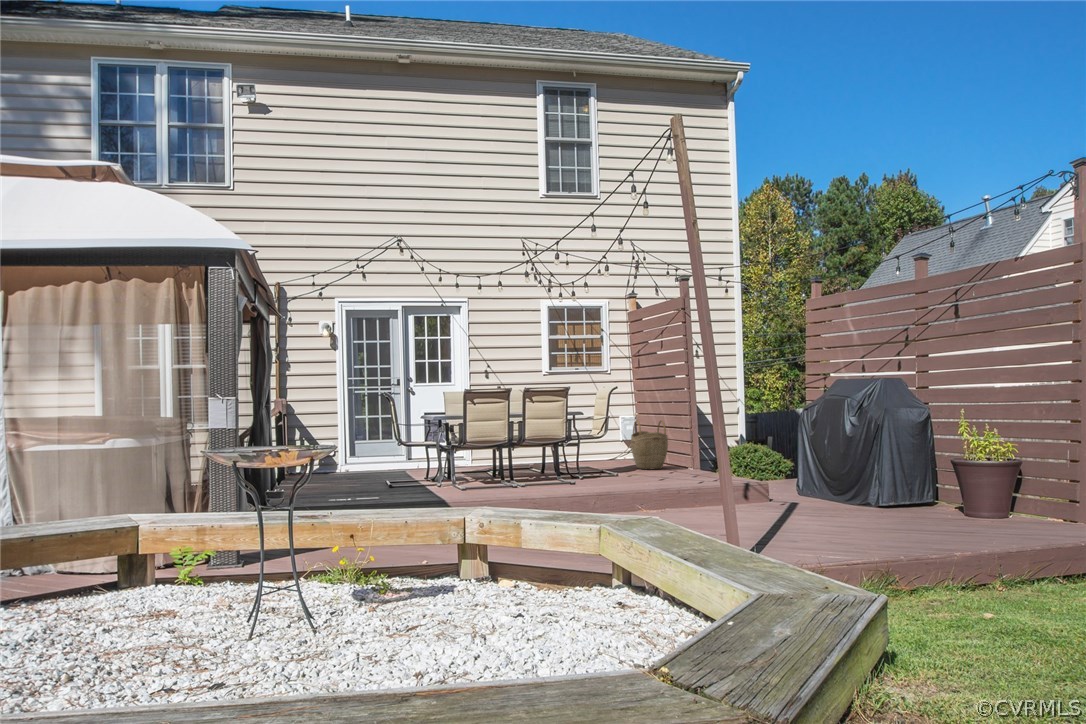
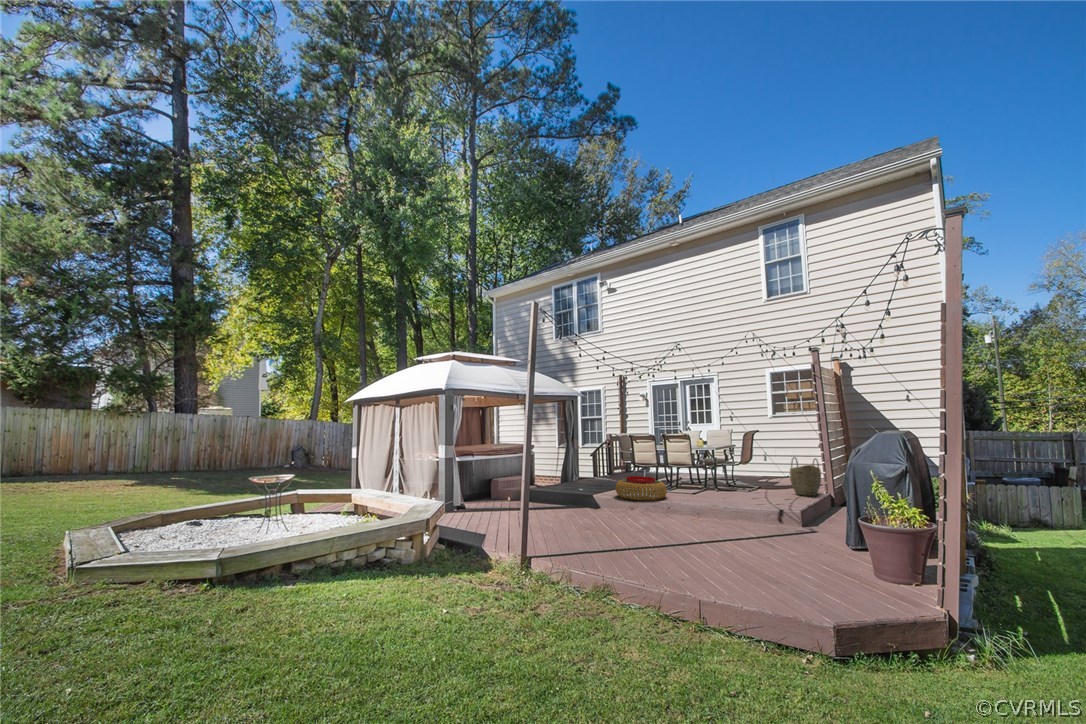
pouf: none [484,459,569,494] -> present [615,476,667,501]

